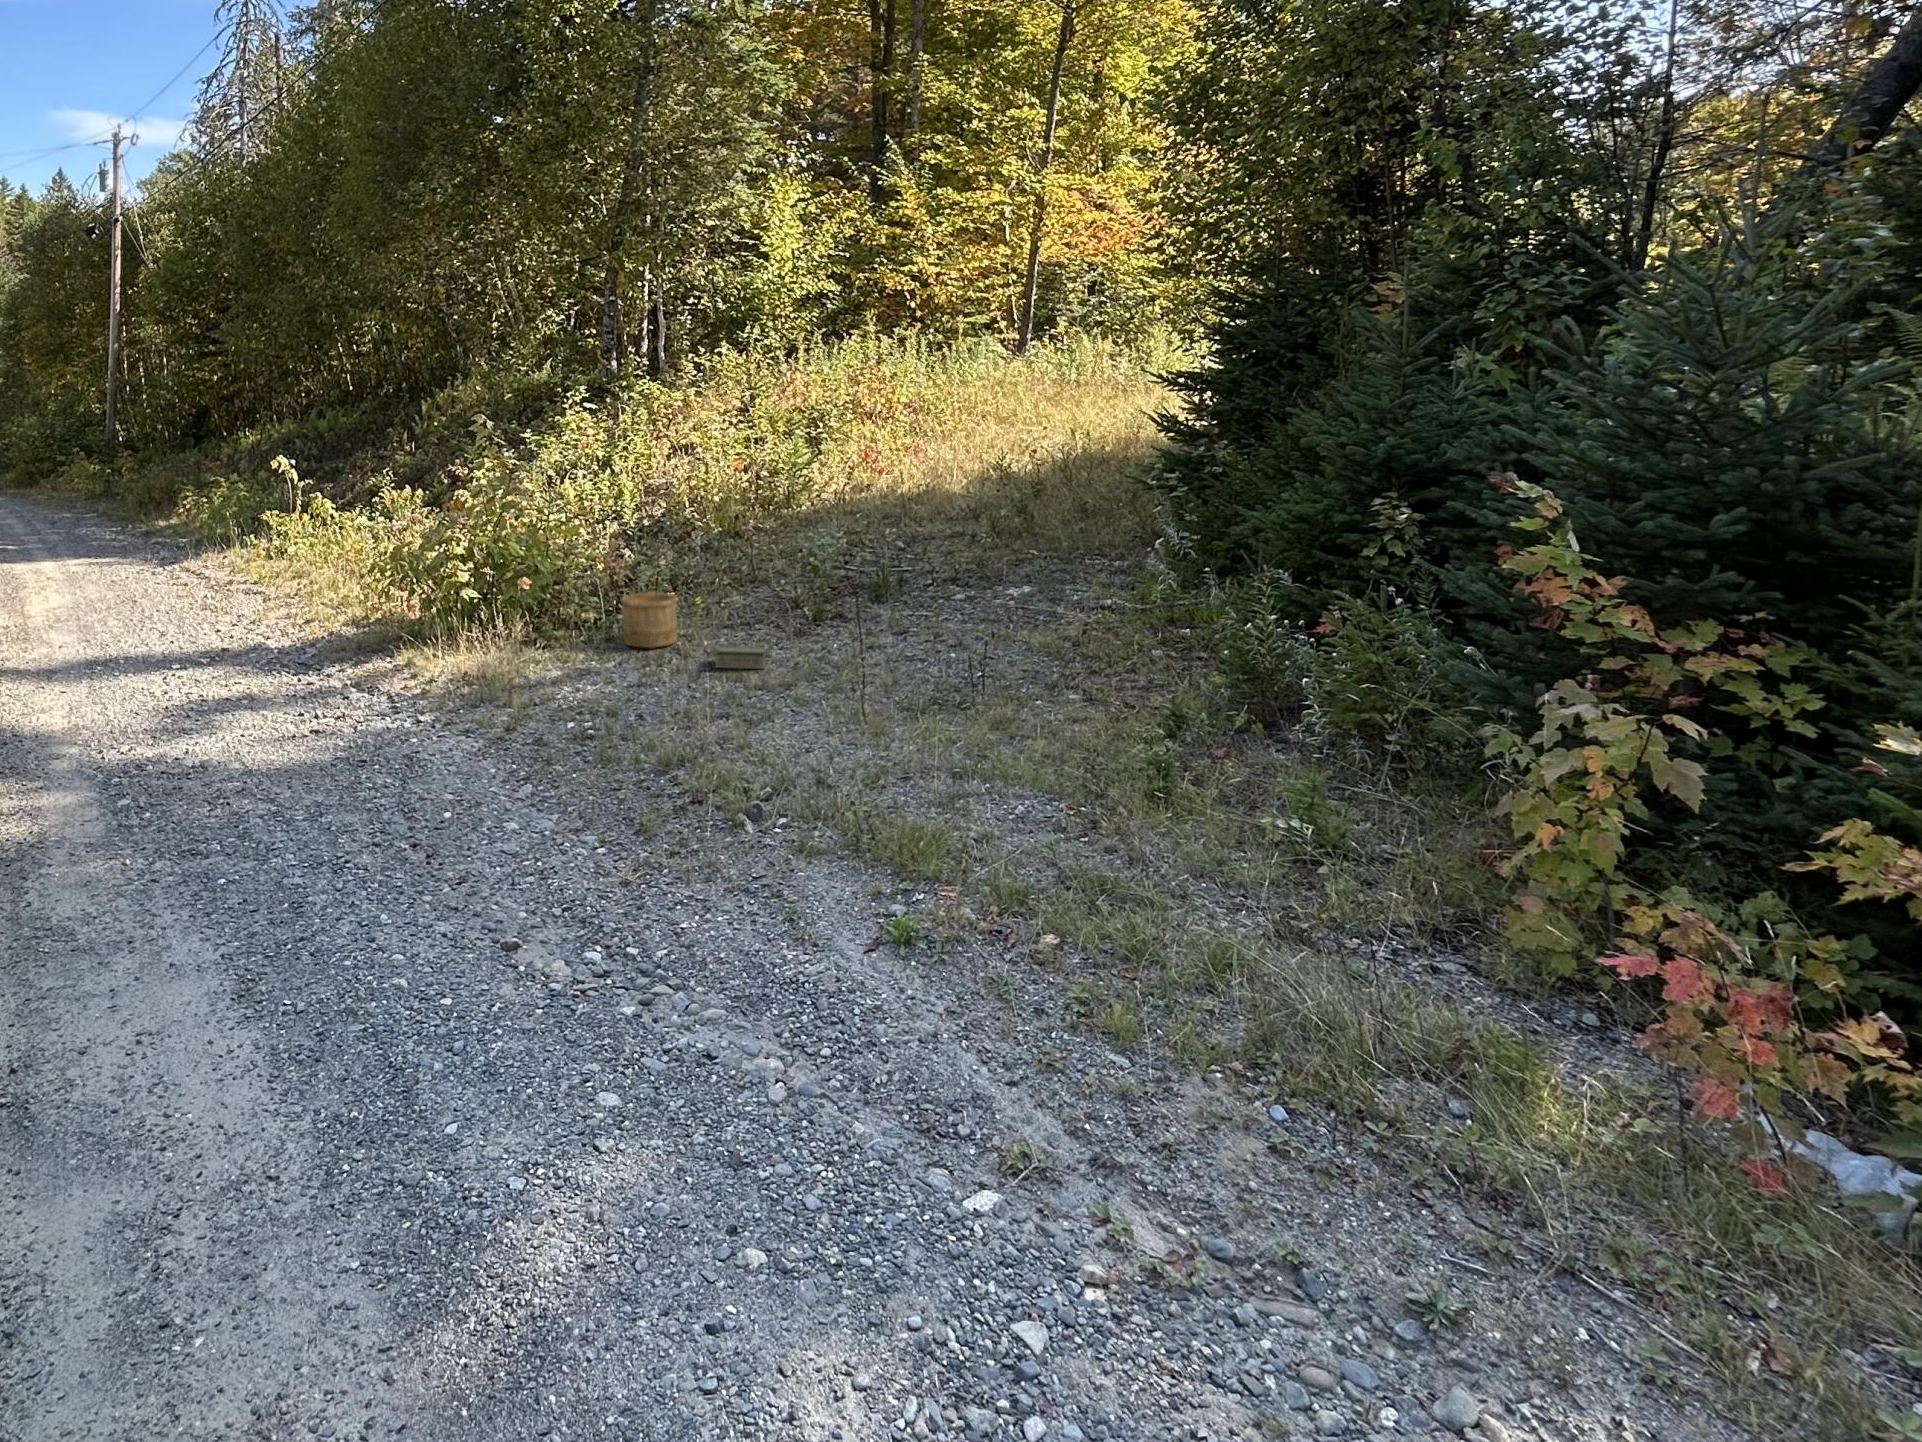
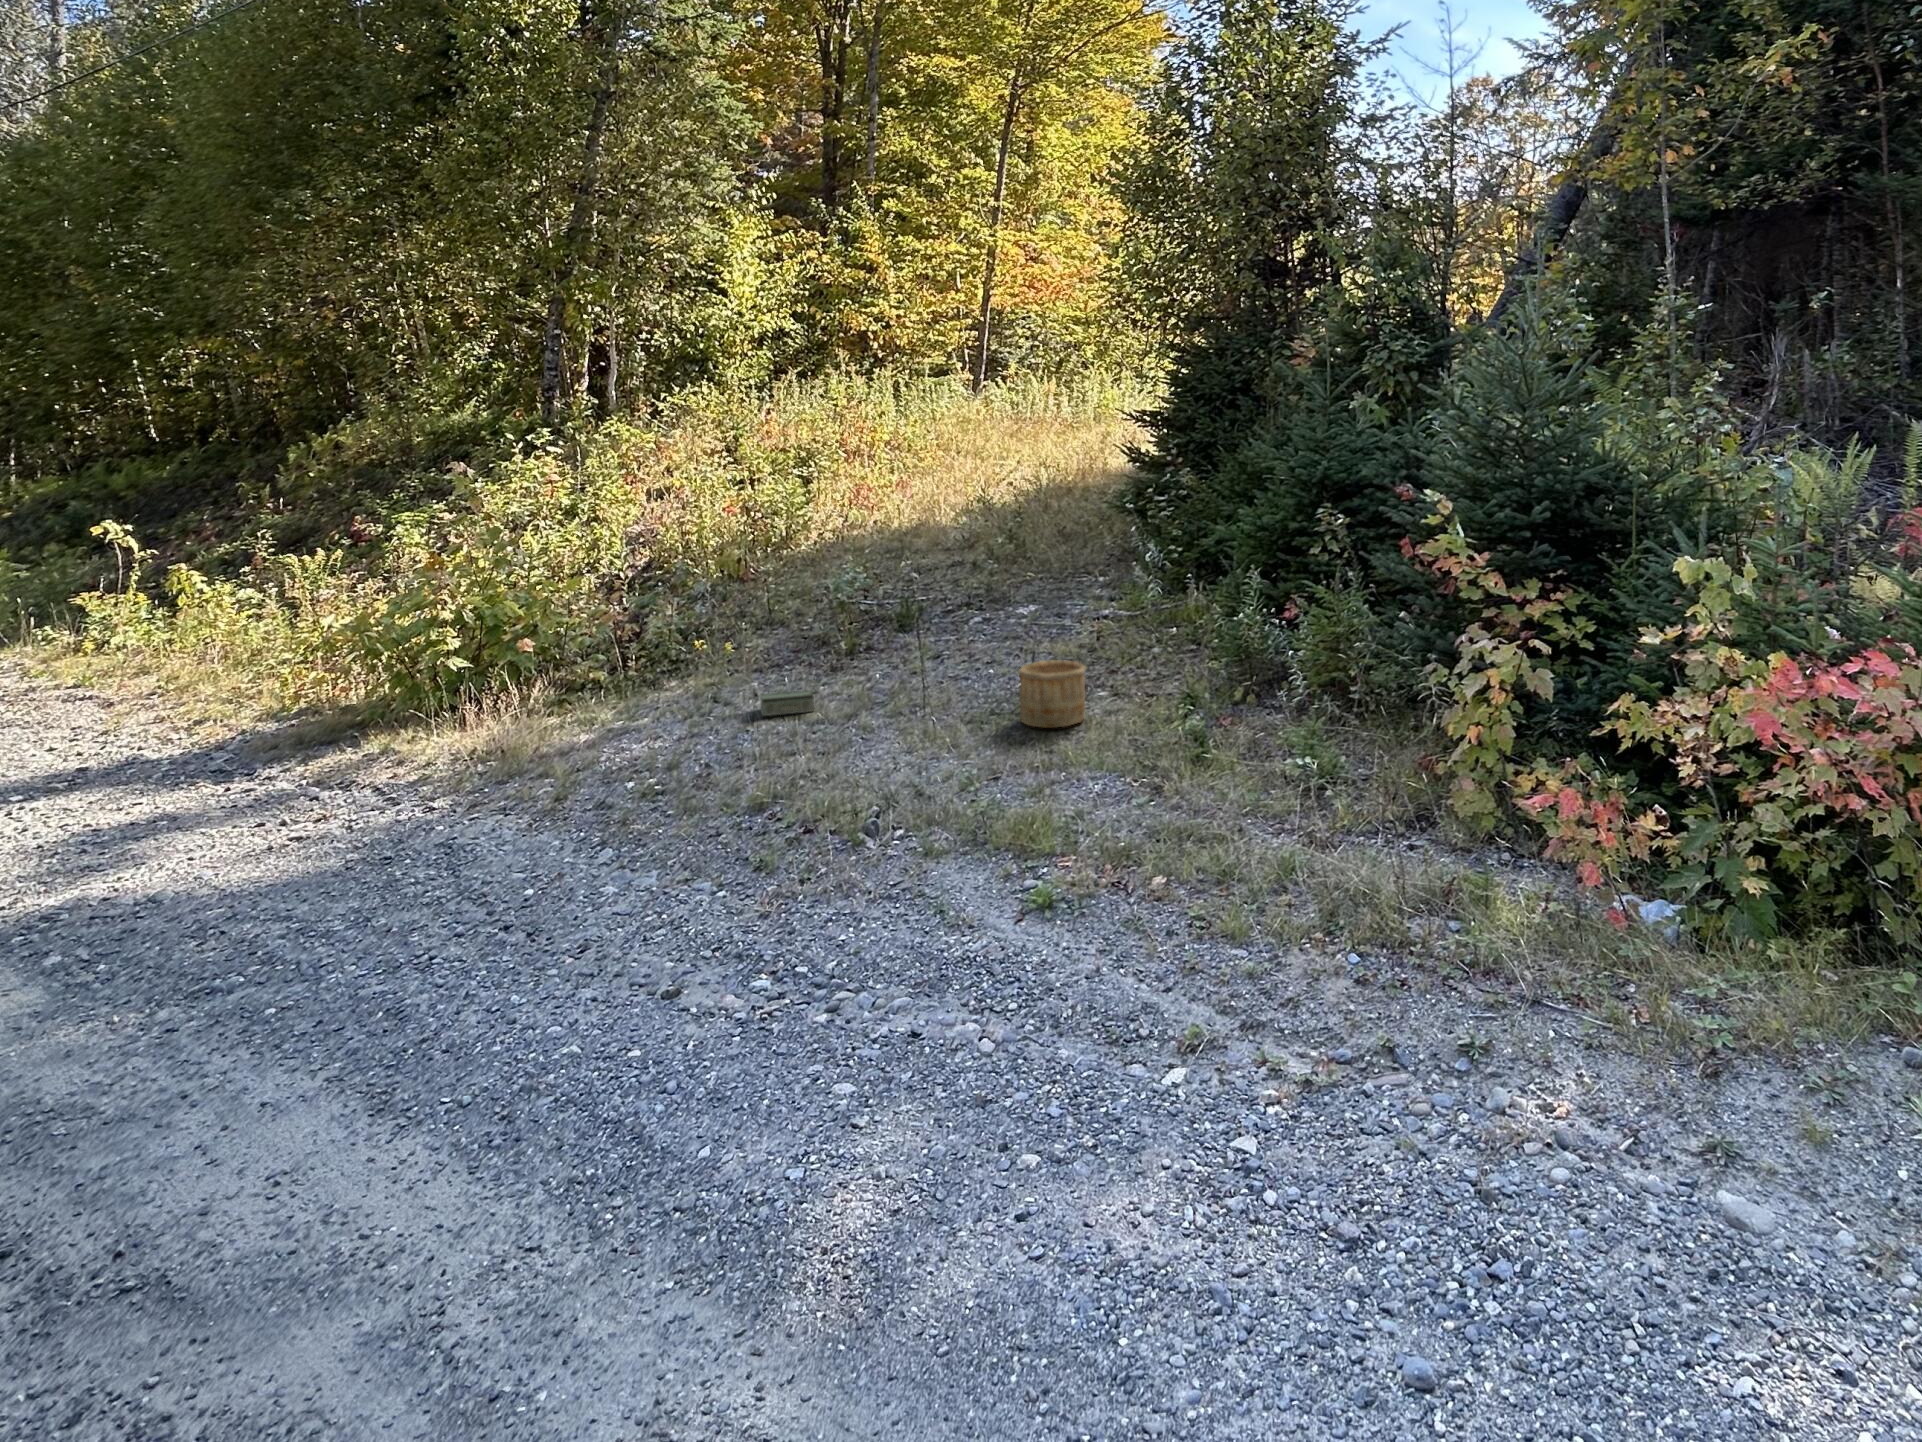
wooden bucket: present [621,592,678,648] -> present [1018,660,1086,728]

